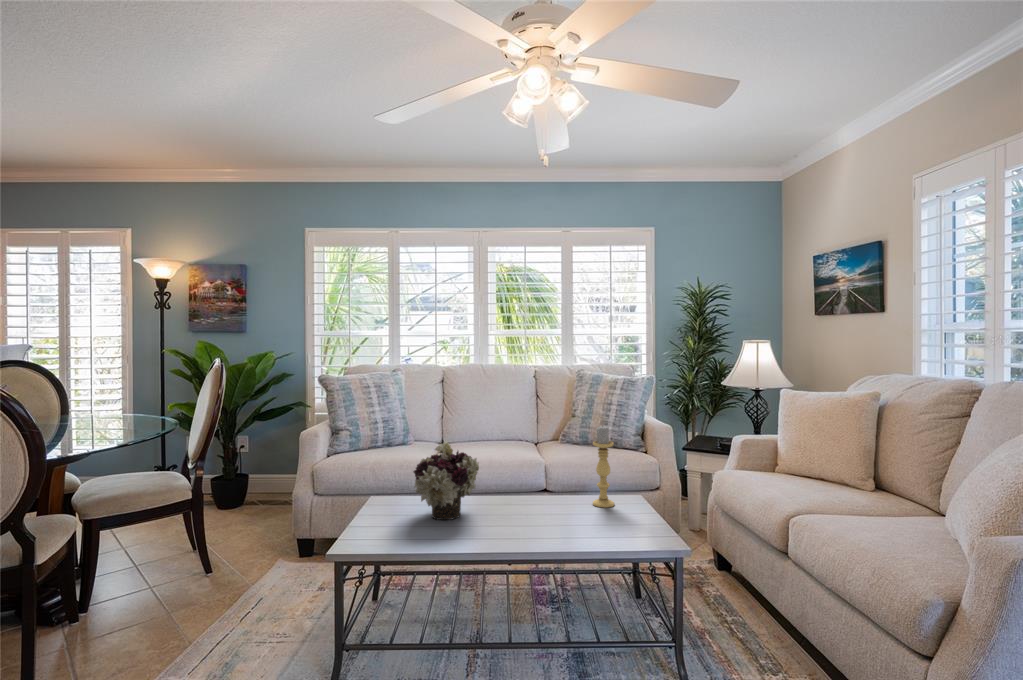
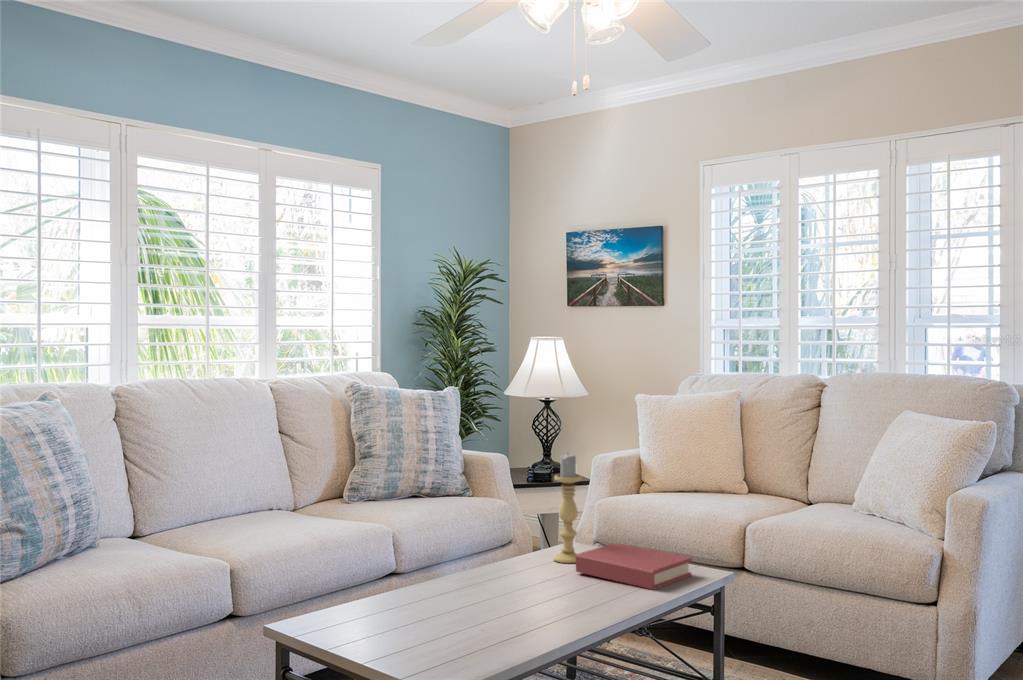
flower arrangement: present [413,441,479,520] -> none [387,499,510,626]
hardback book: none [577,499,642,537] -> present [576,543,692,590]

